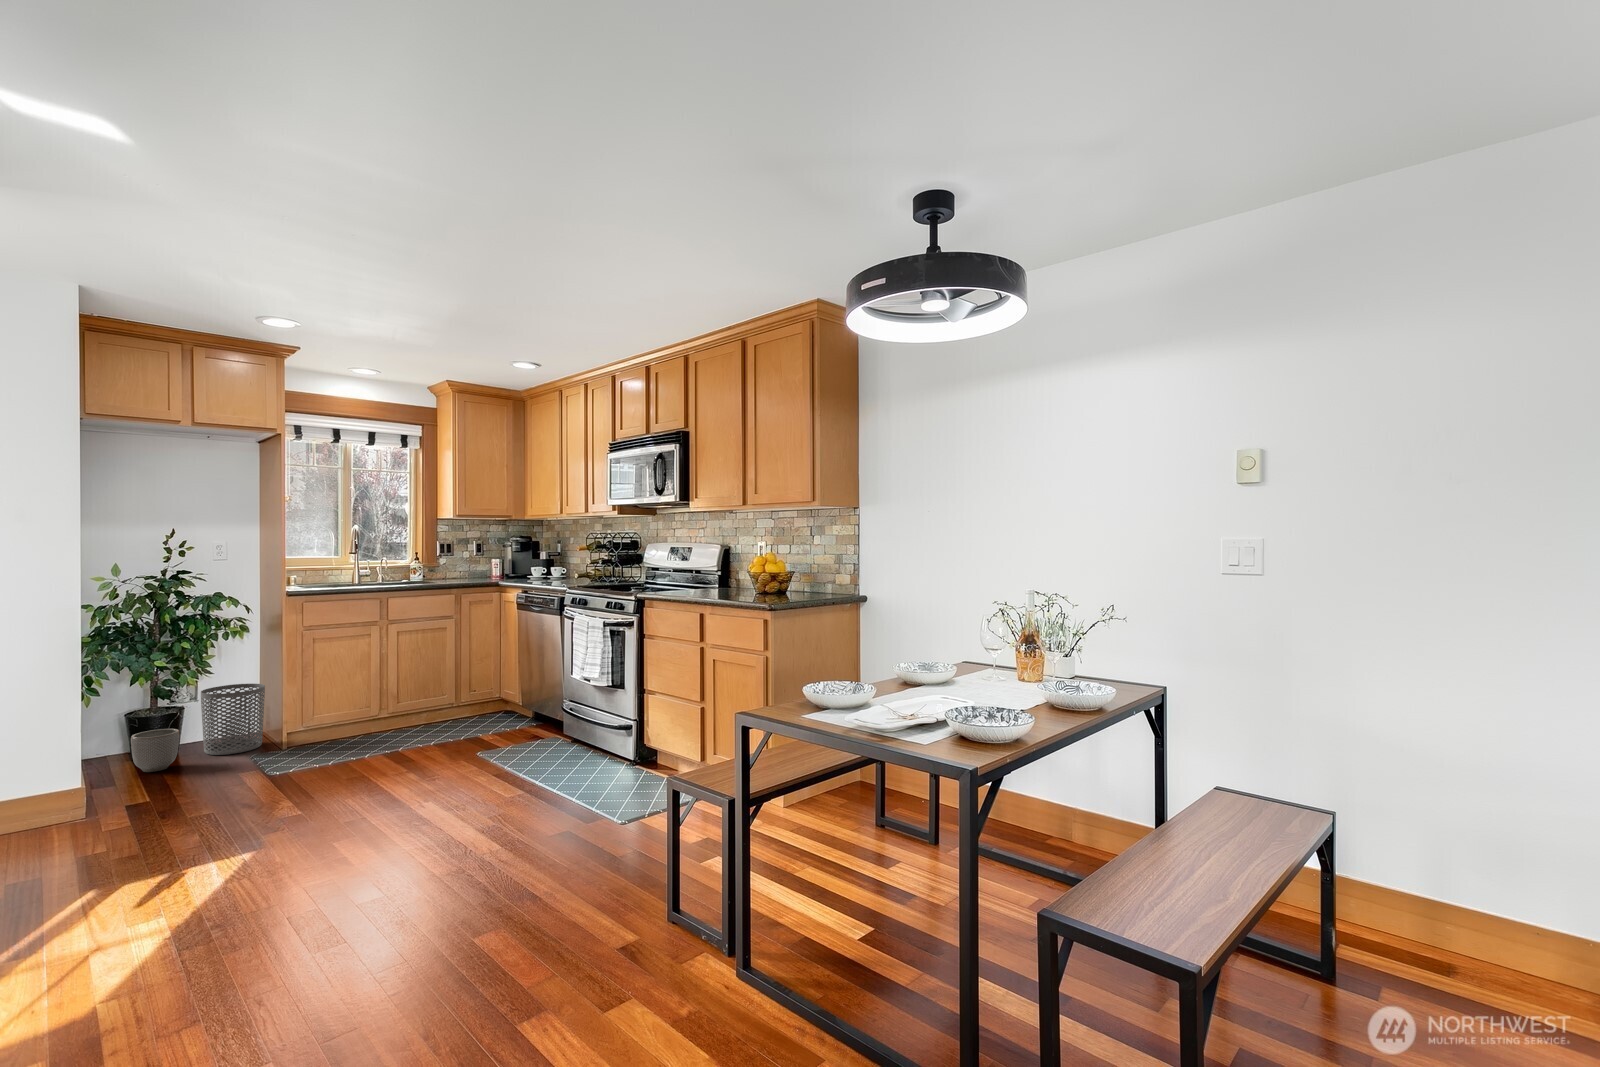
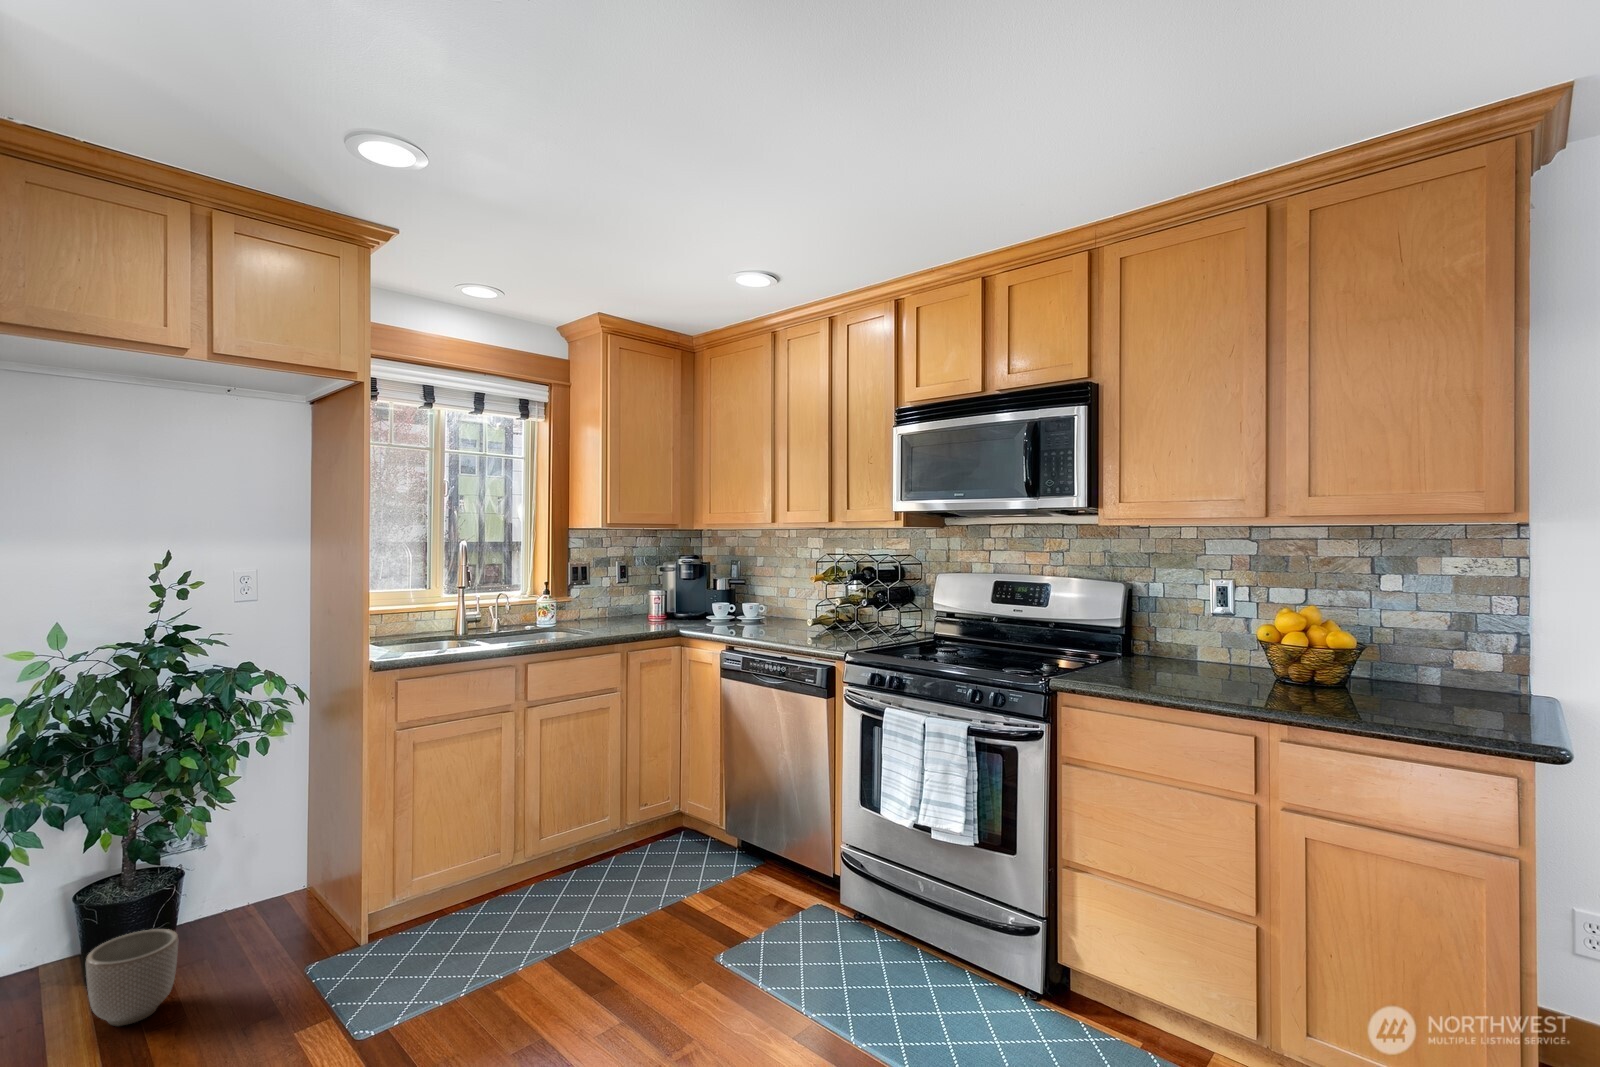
waste bin: present [201,684,265,755] -> none [215,820,326,965]

